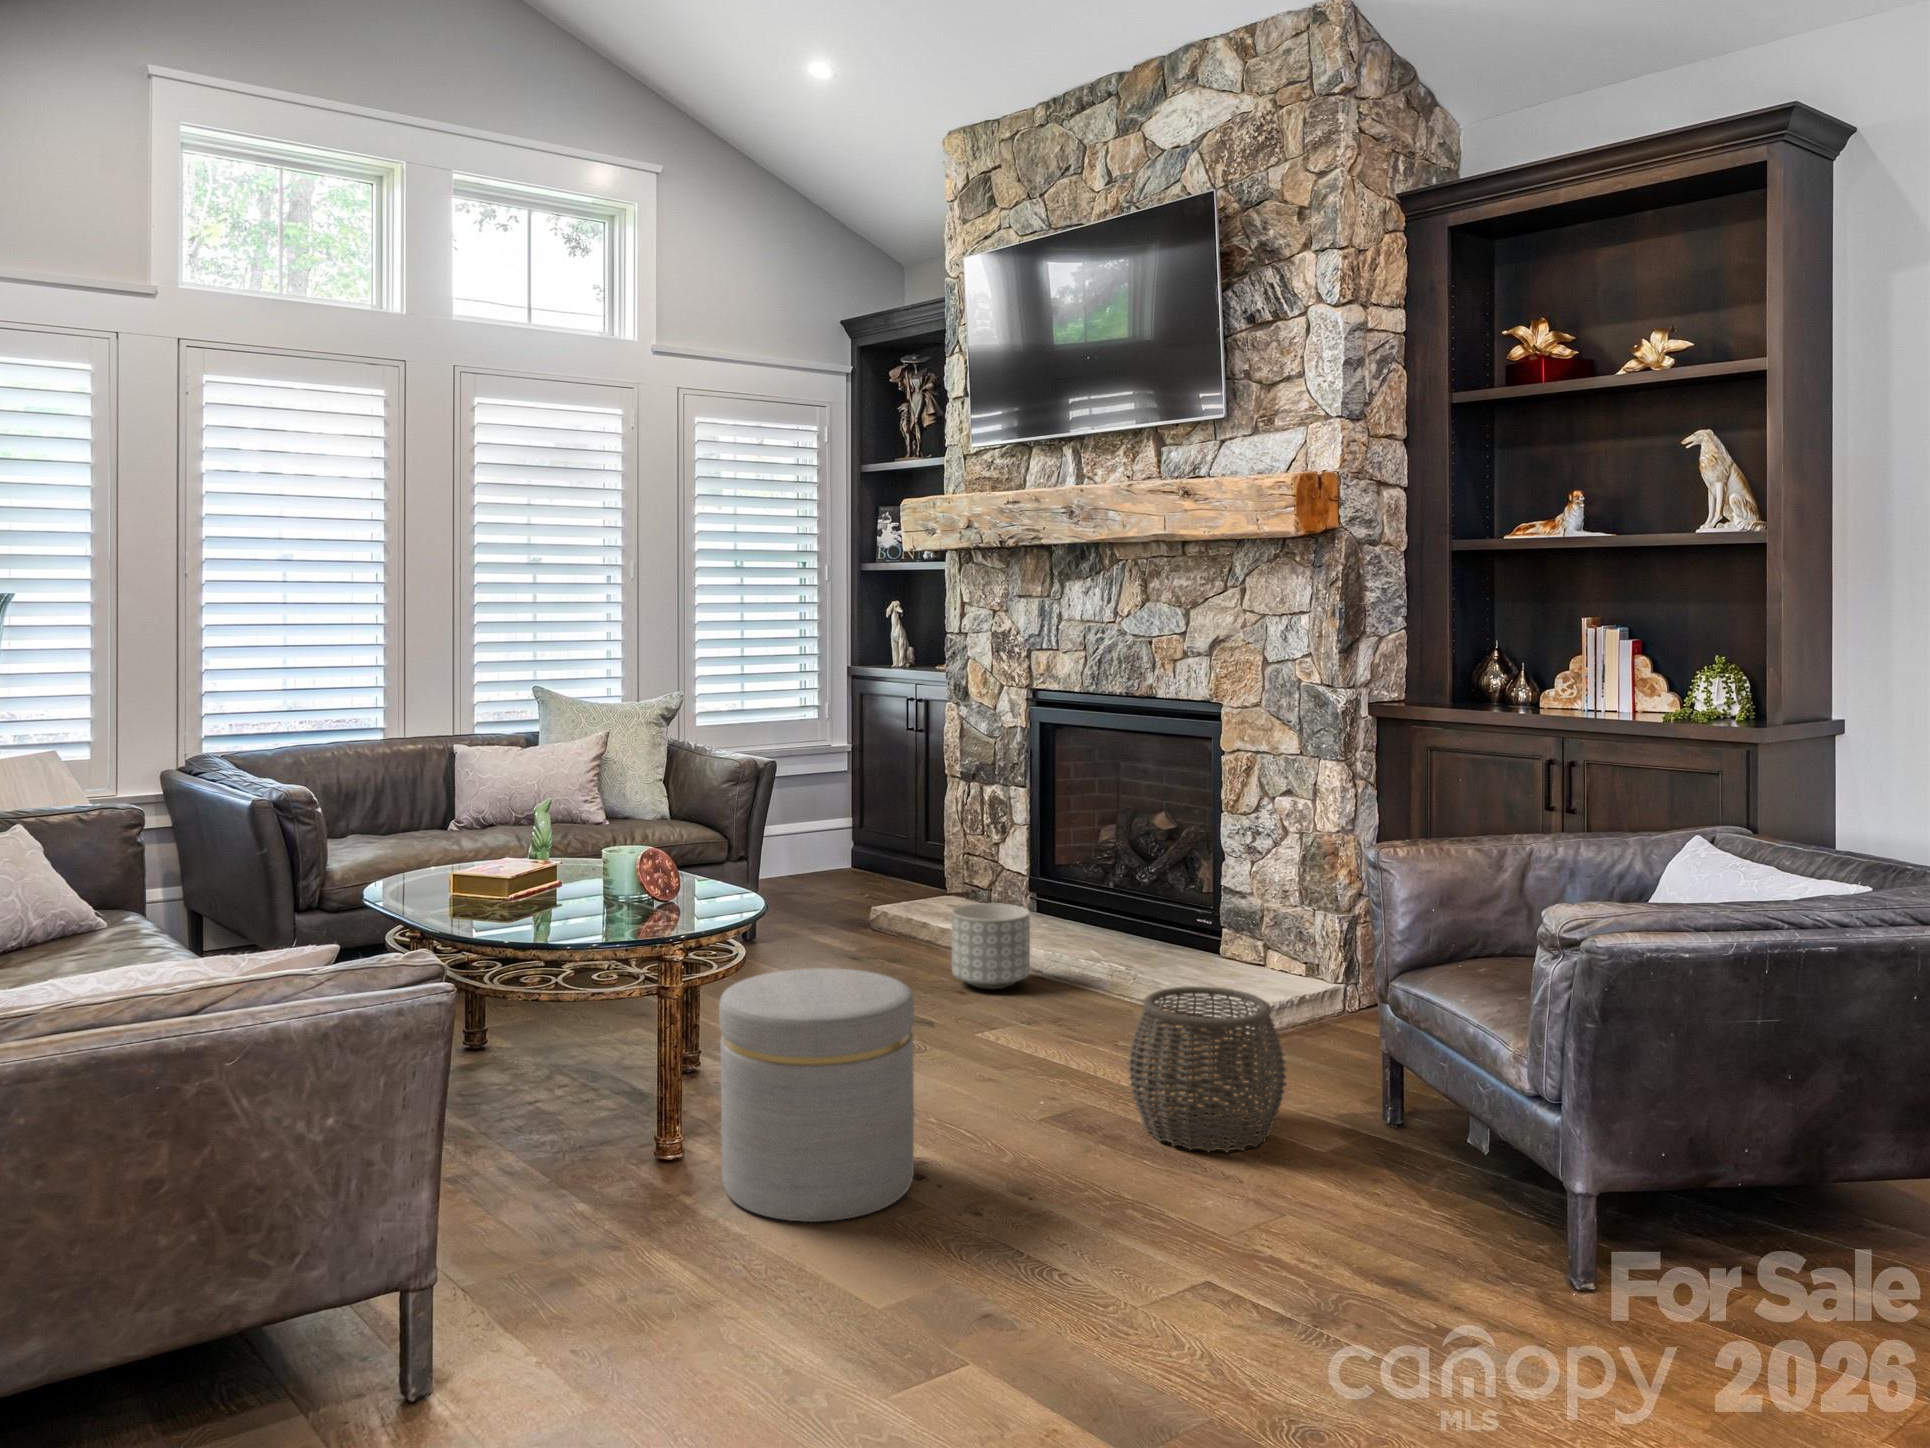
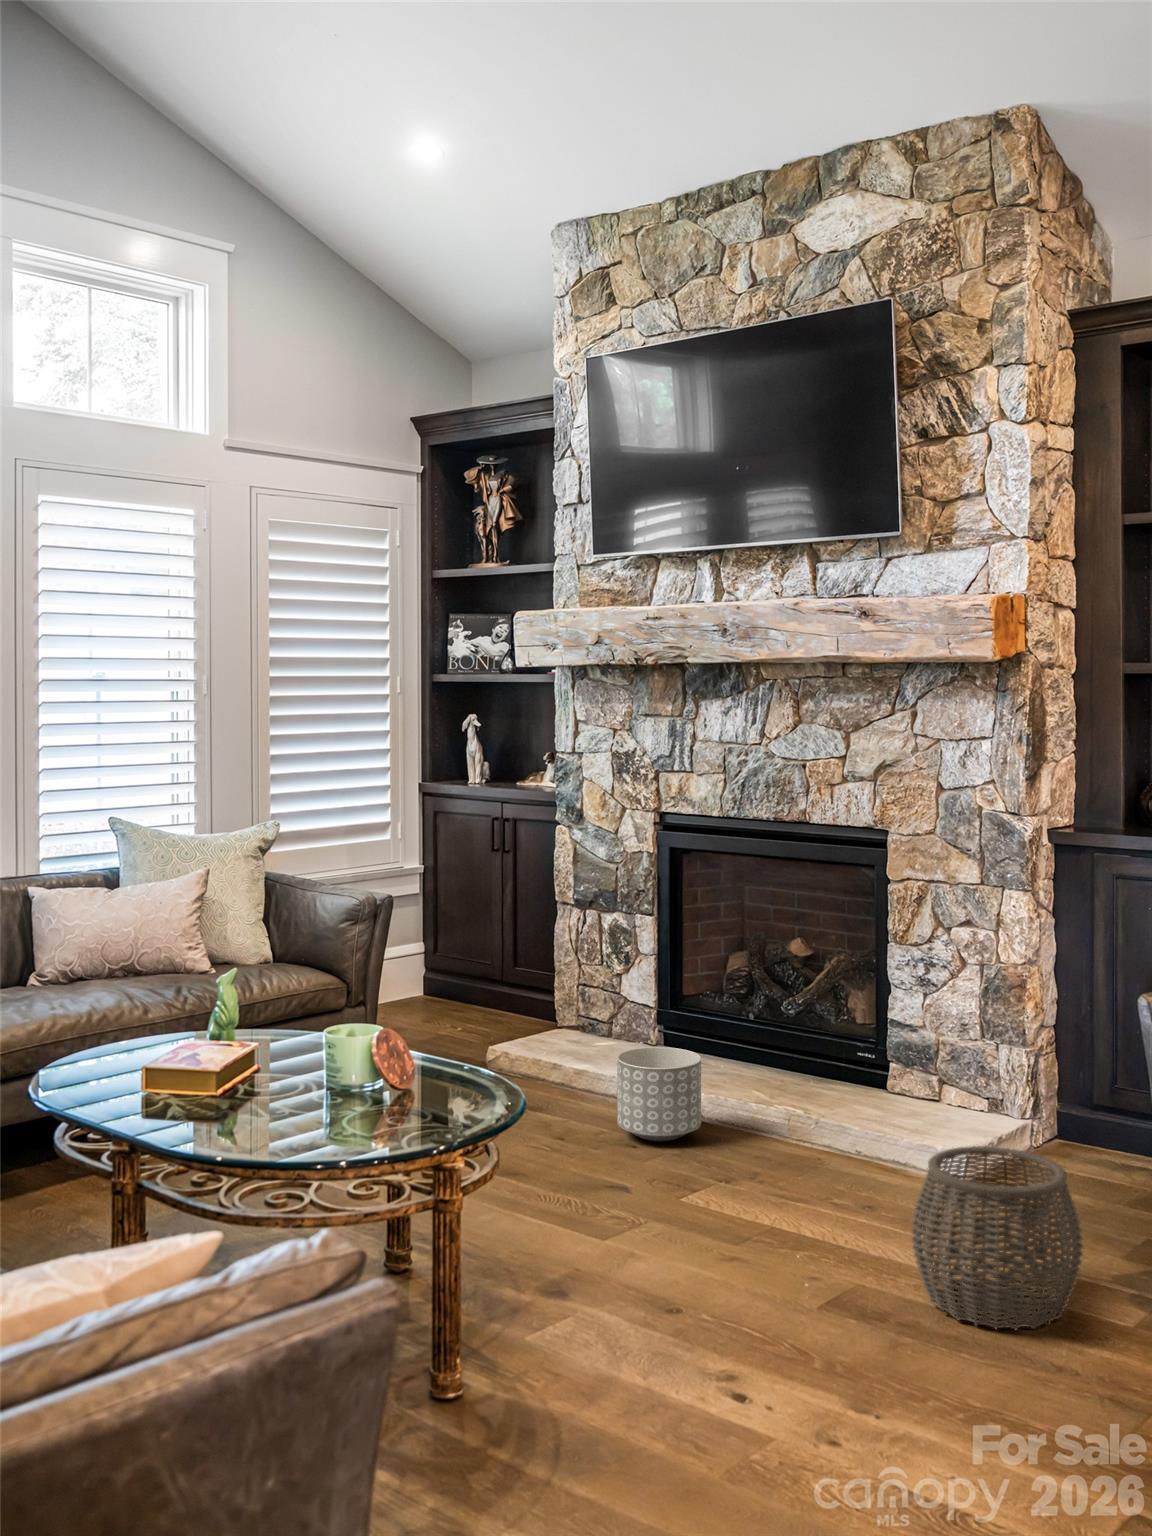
ottoman: present [719,968,914,1222] -> none [522,1158,743,1465]

